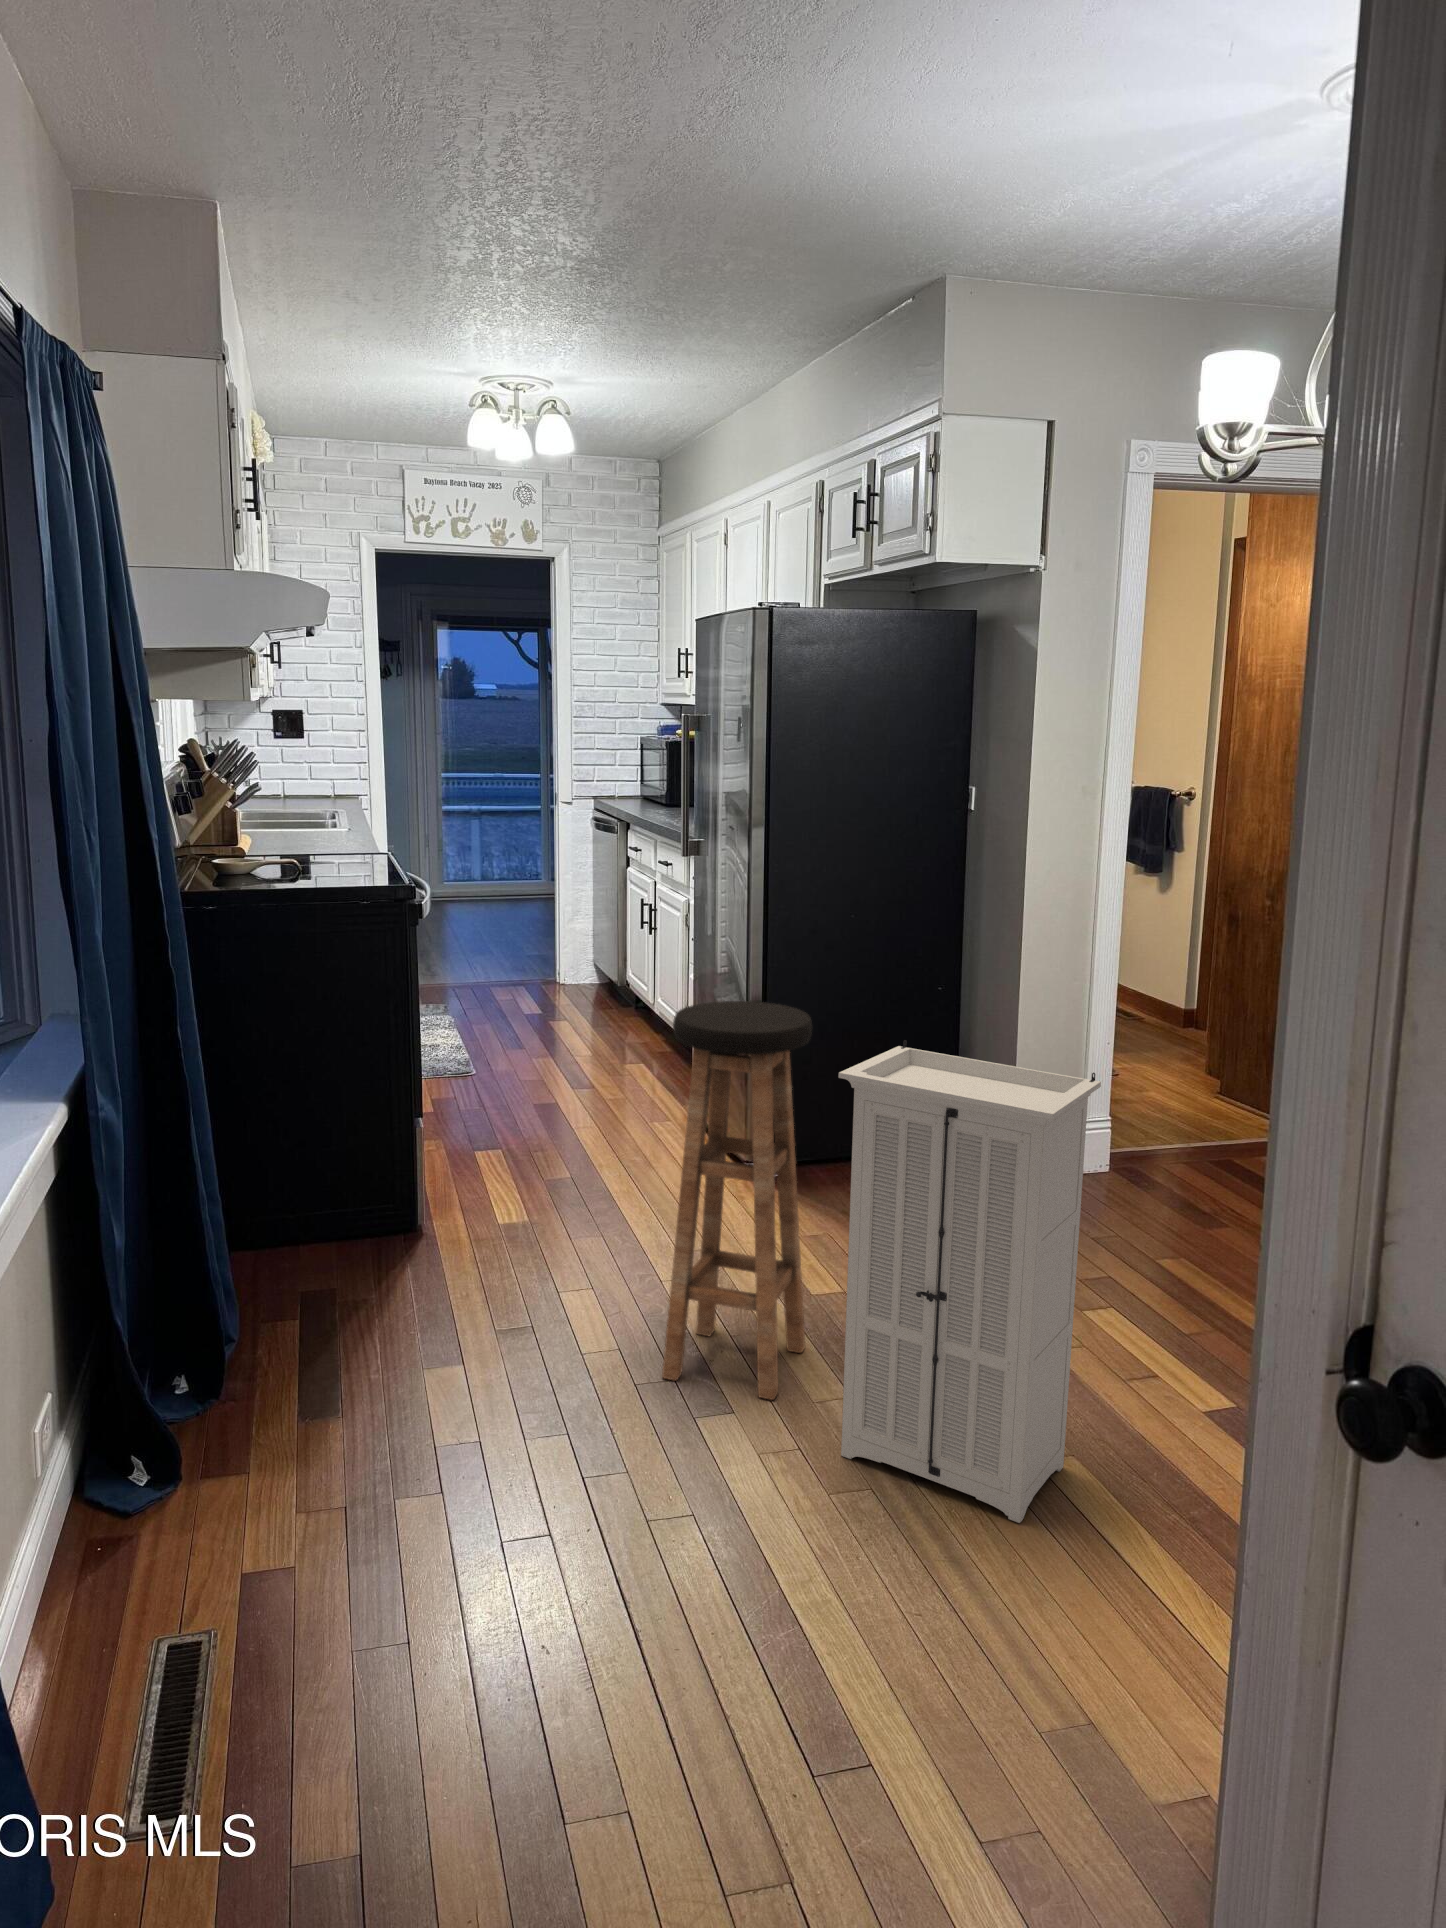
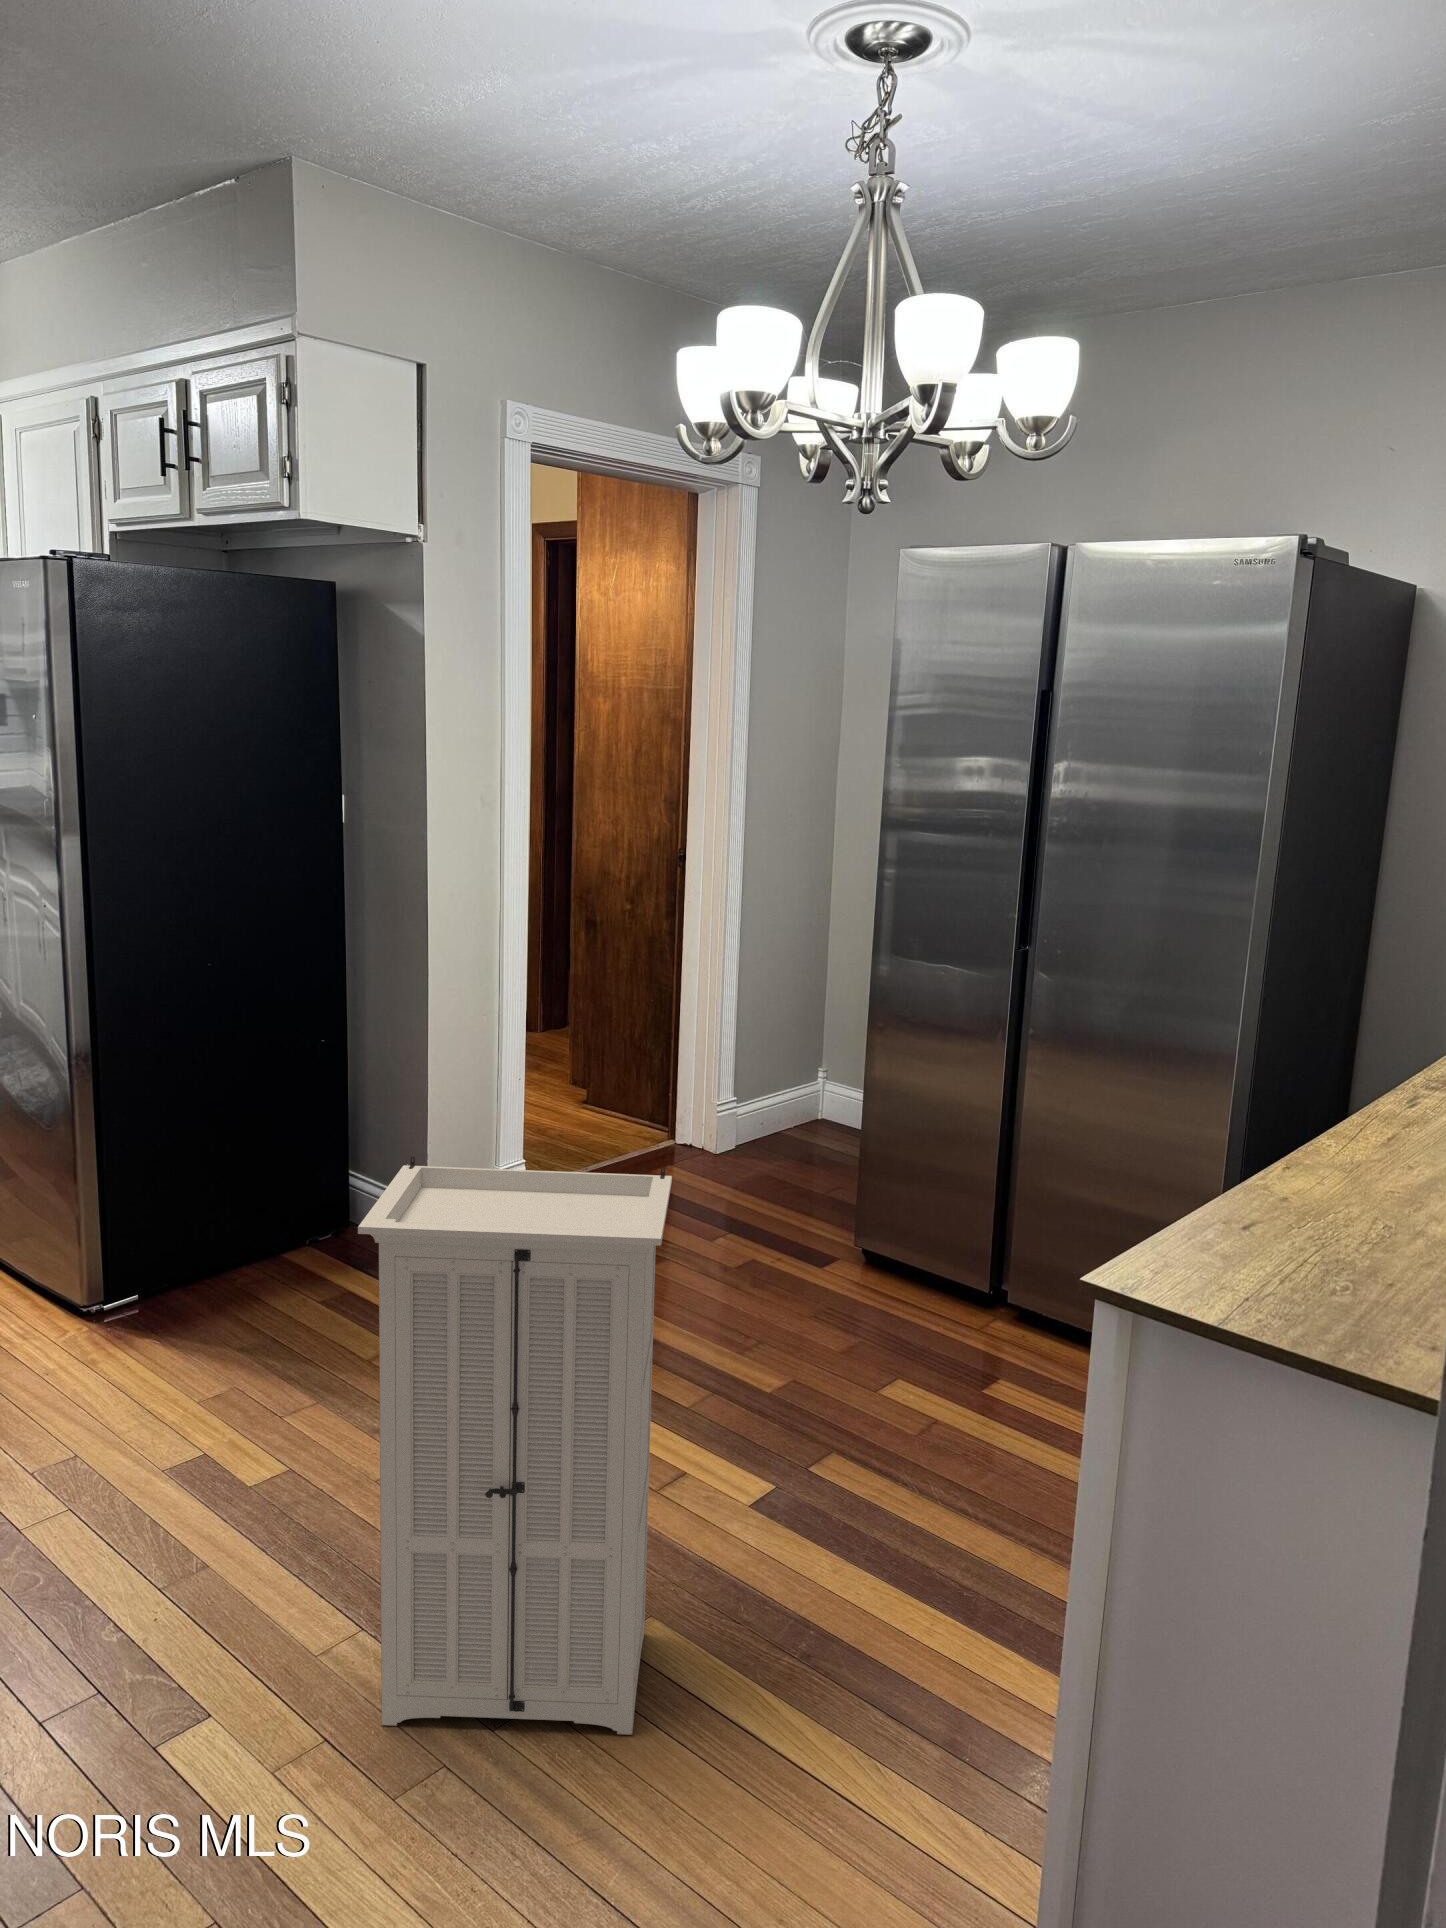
bar stool: present [662,1001,812,1400] -> none [55,1125,271,1697]

